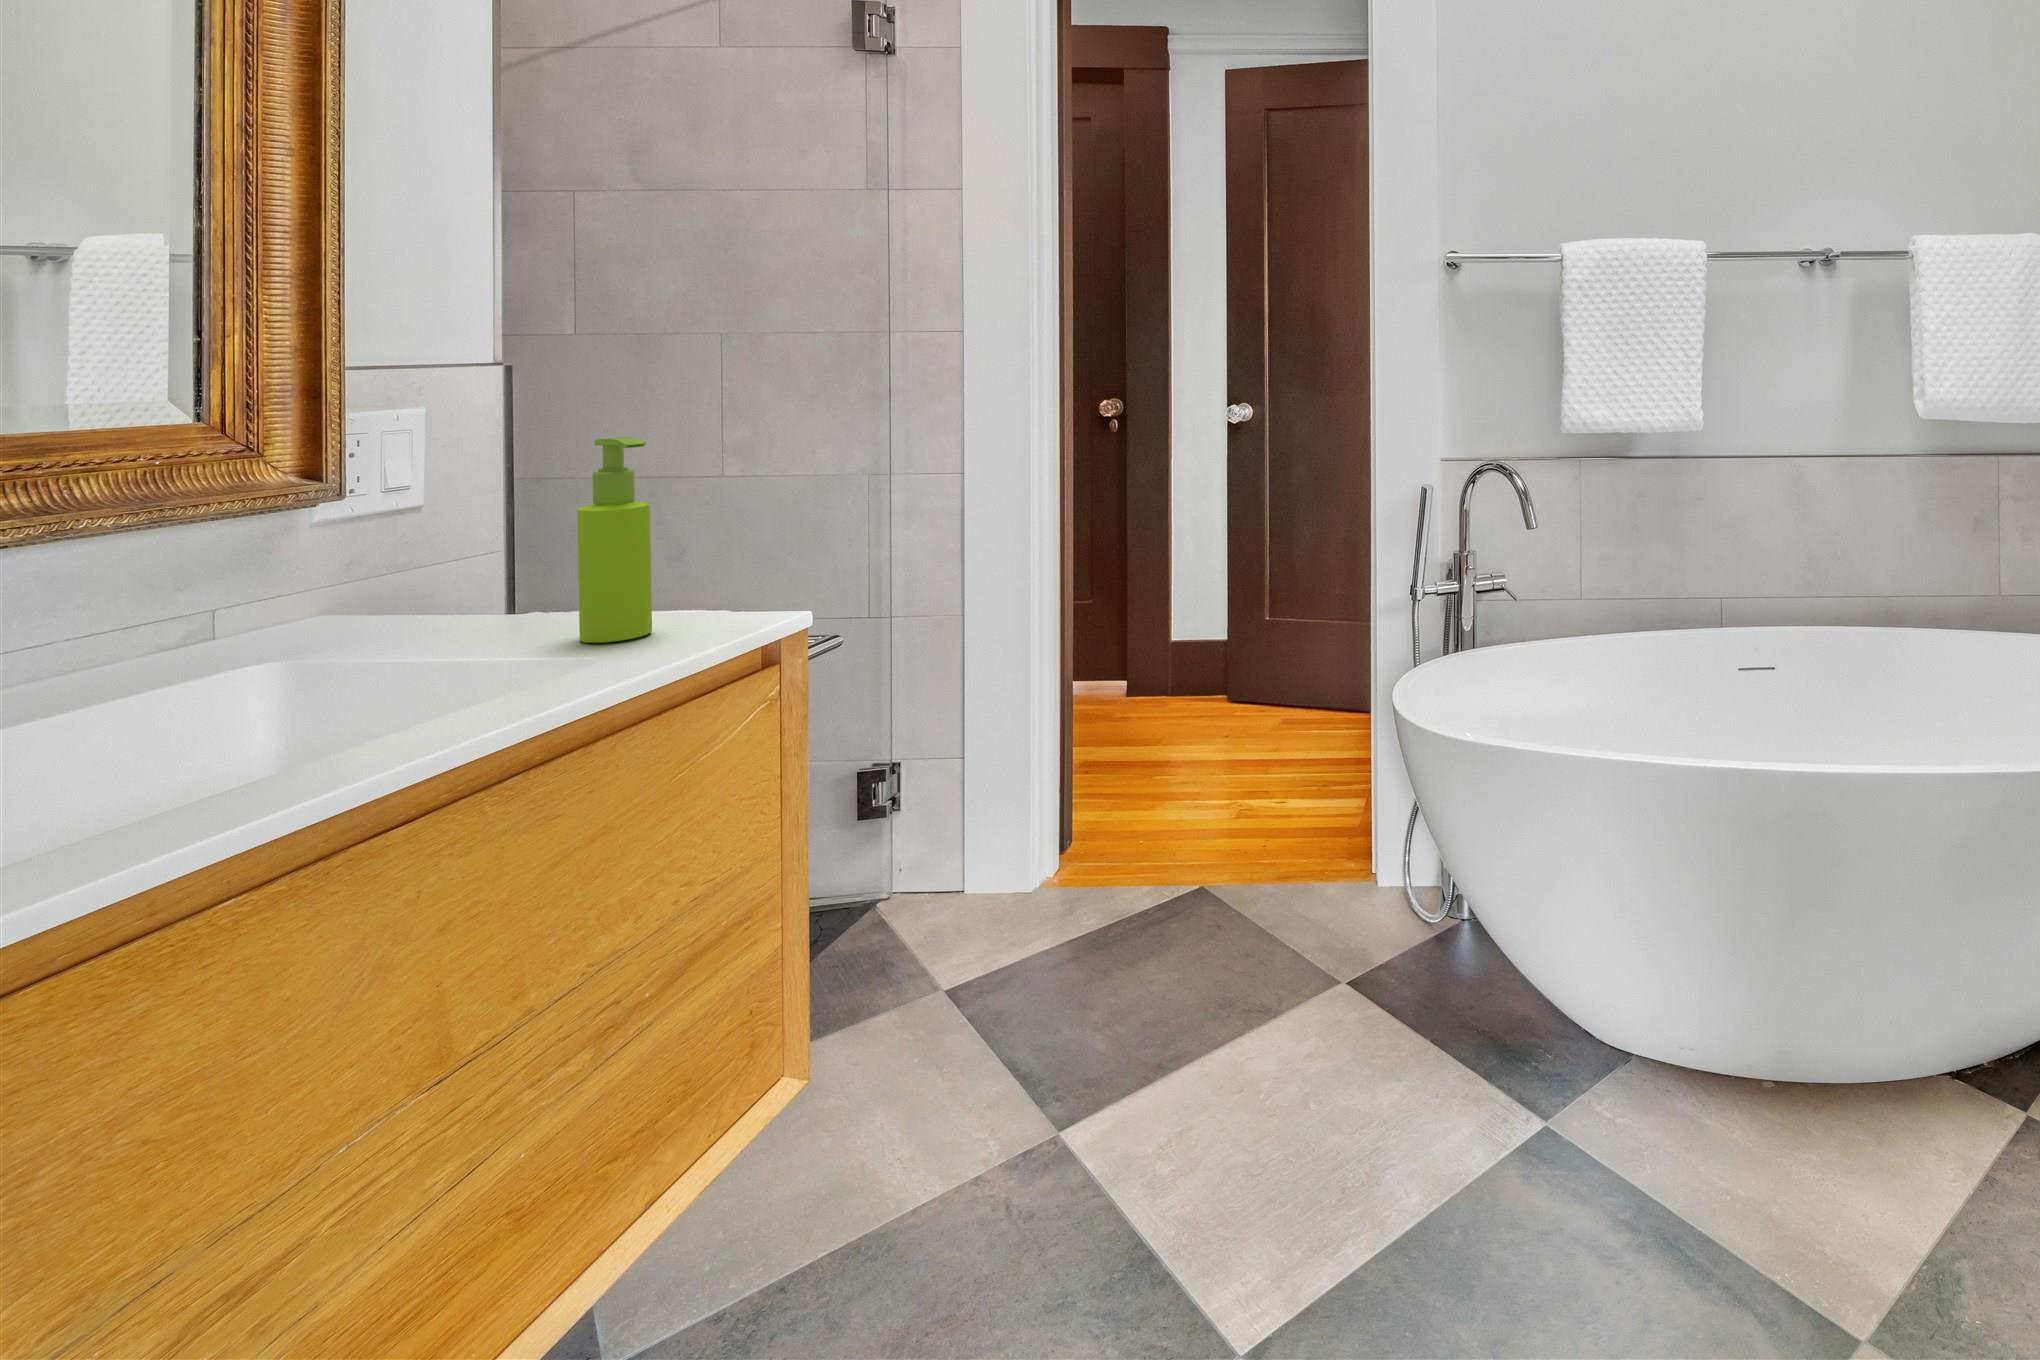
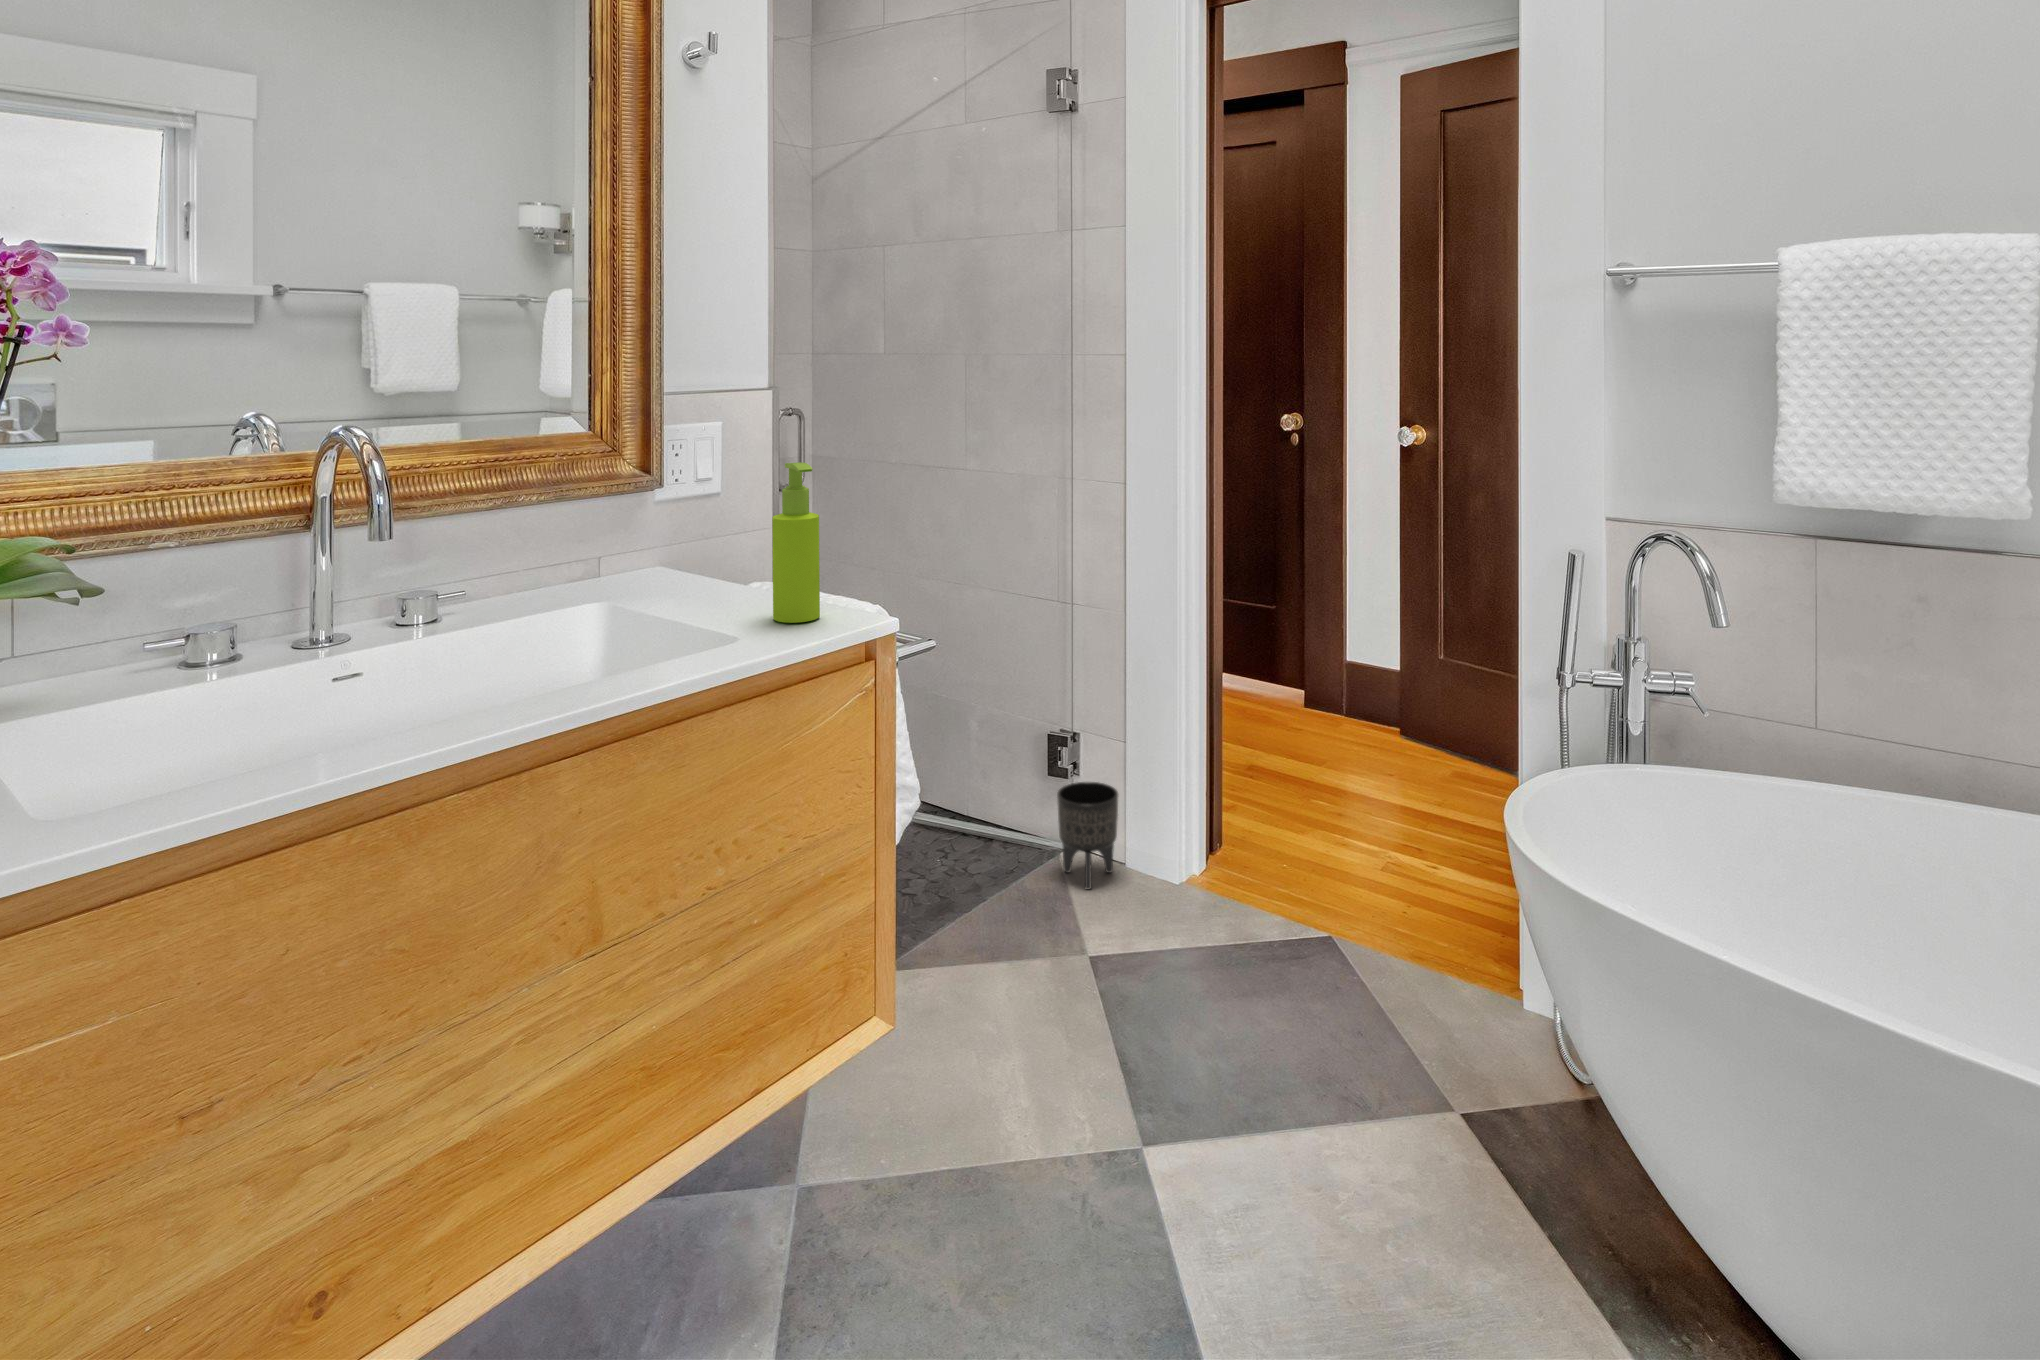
planter: none [881,813,959,935] -> present [1057,782,1119,889]

